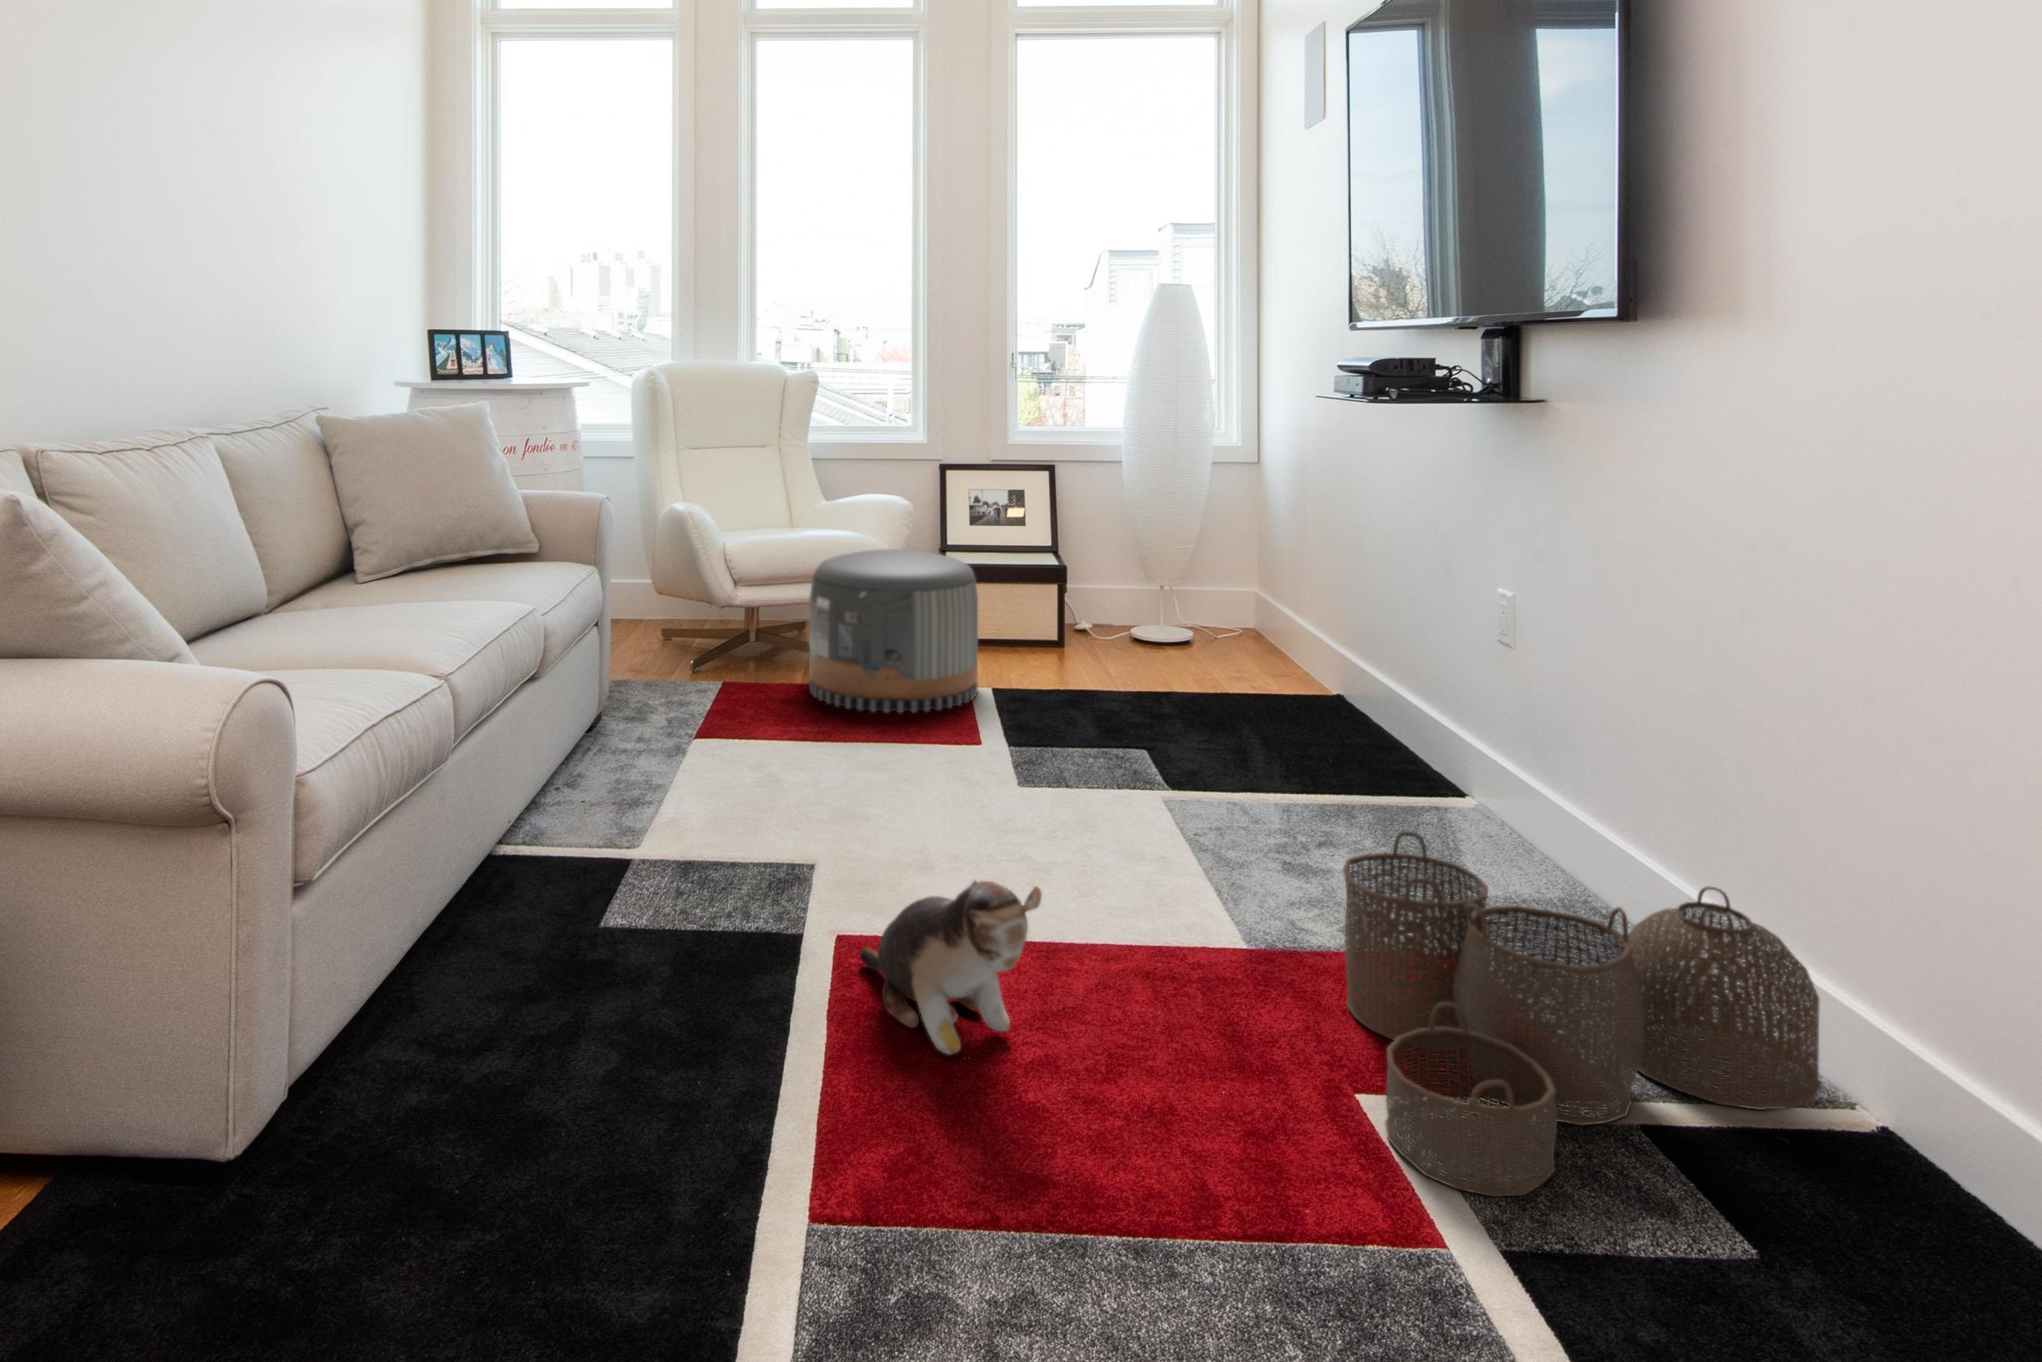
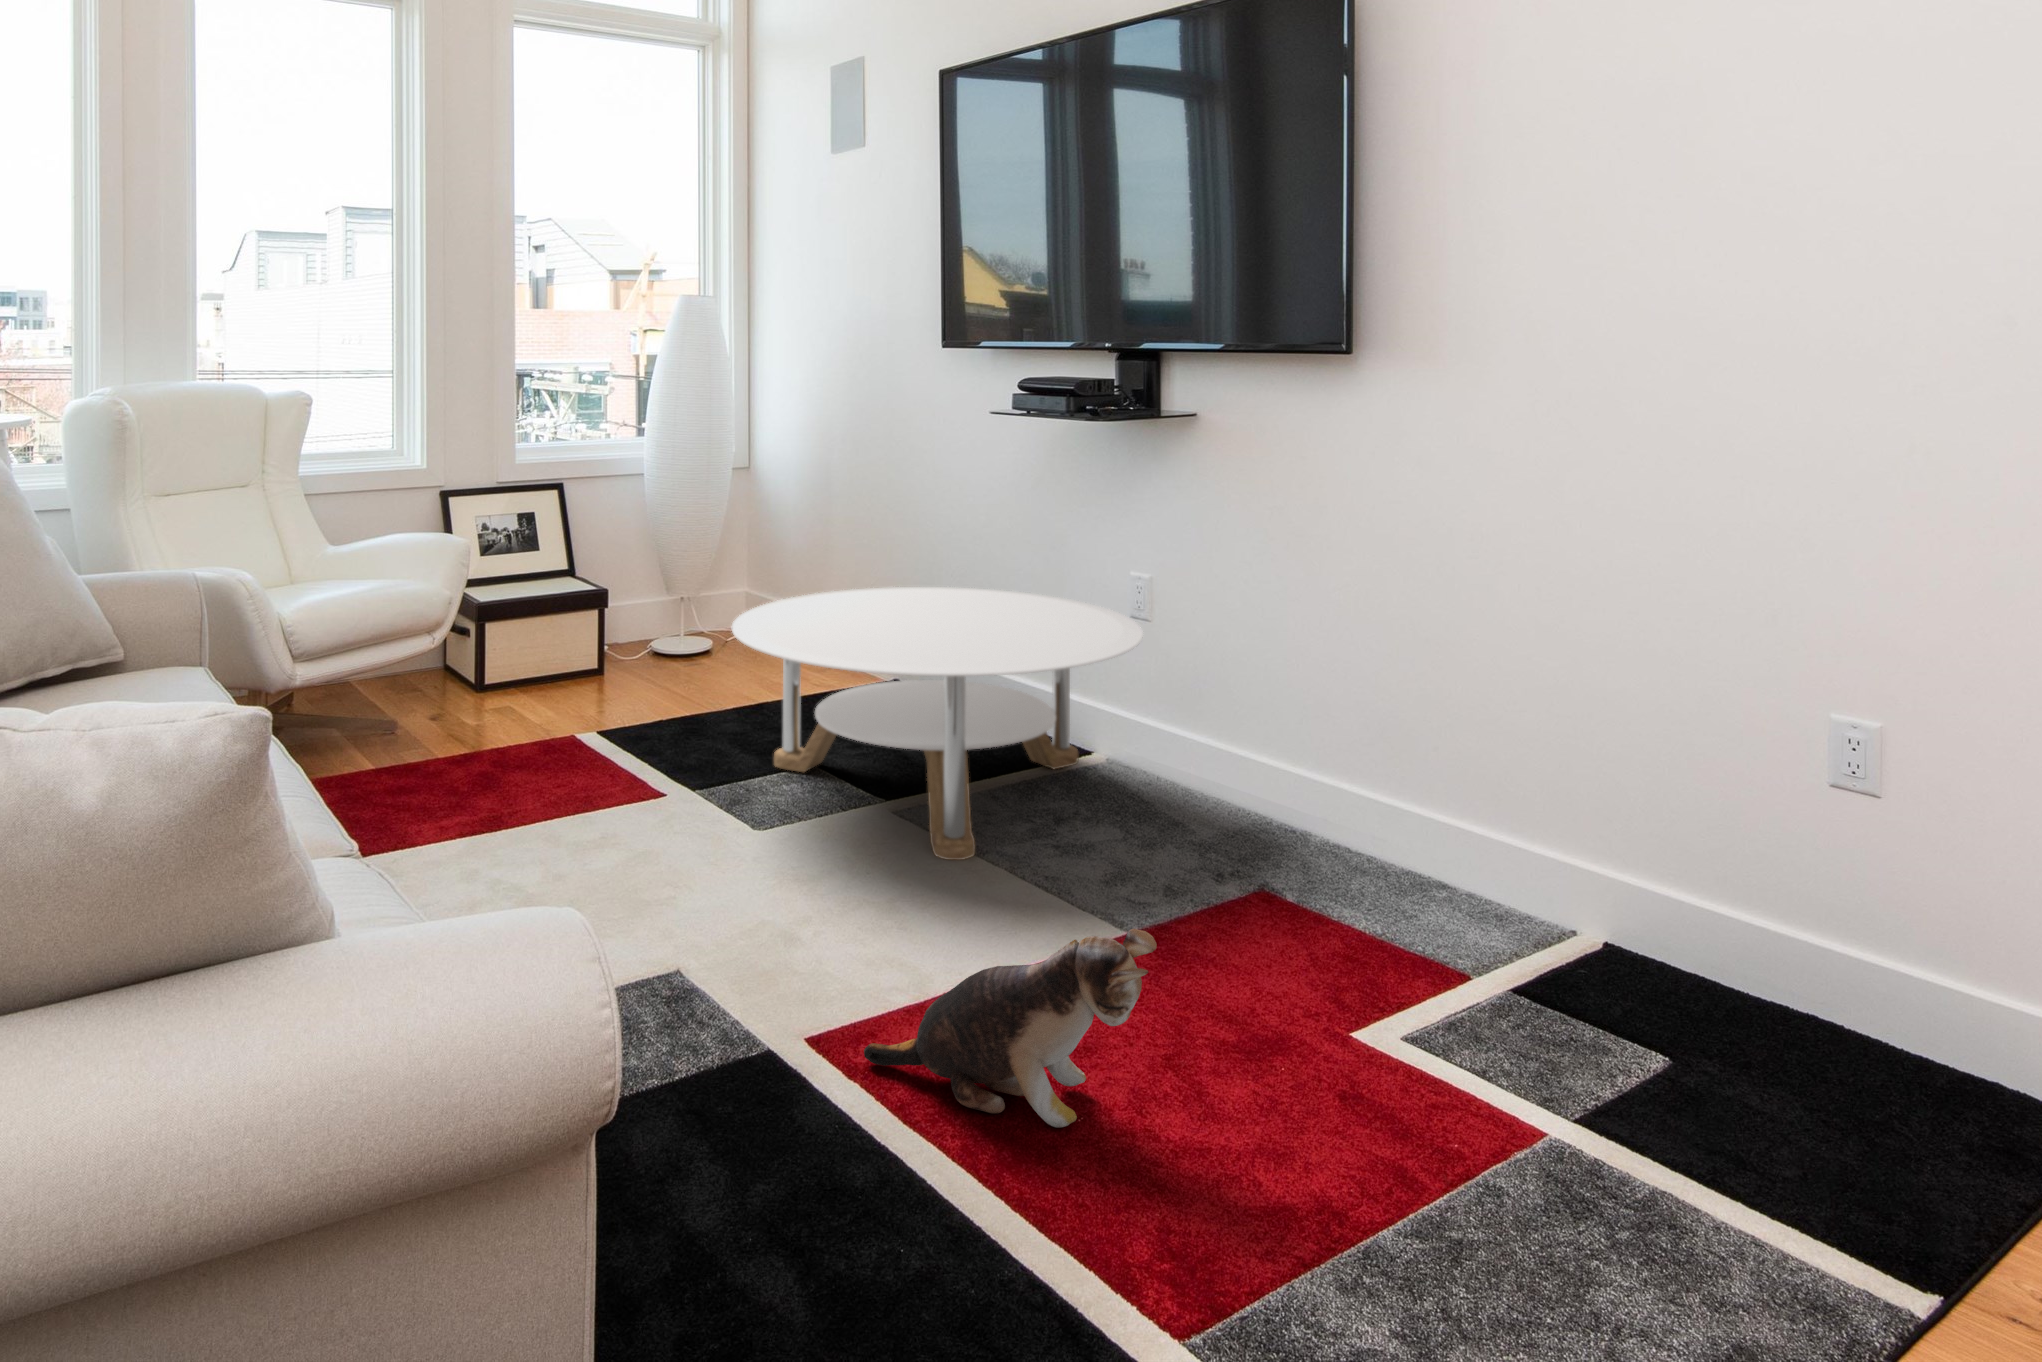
pouf: present [809,549,978,713] -> none [399,594,594,782]
round table: none [1019,578,1477,852] -> present [732,587,1143,860]
woven basket: present [1343,832,1821,1197] -> none [1243,793,1555,1087]

